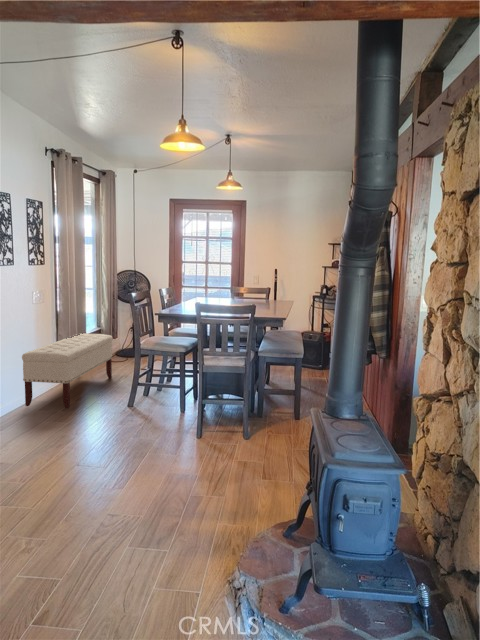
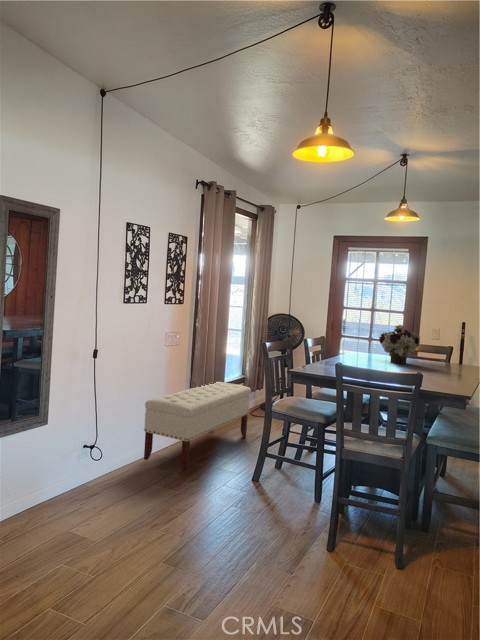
flower arrangement: none [217,272,248,303] -> present [379,325,420,364]

